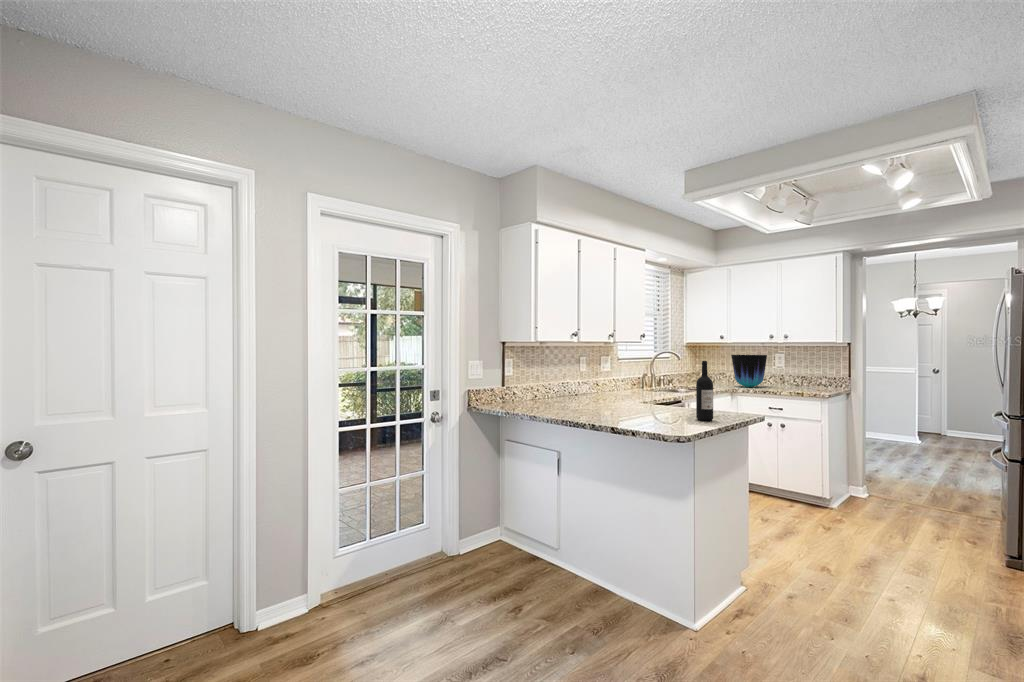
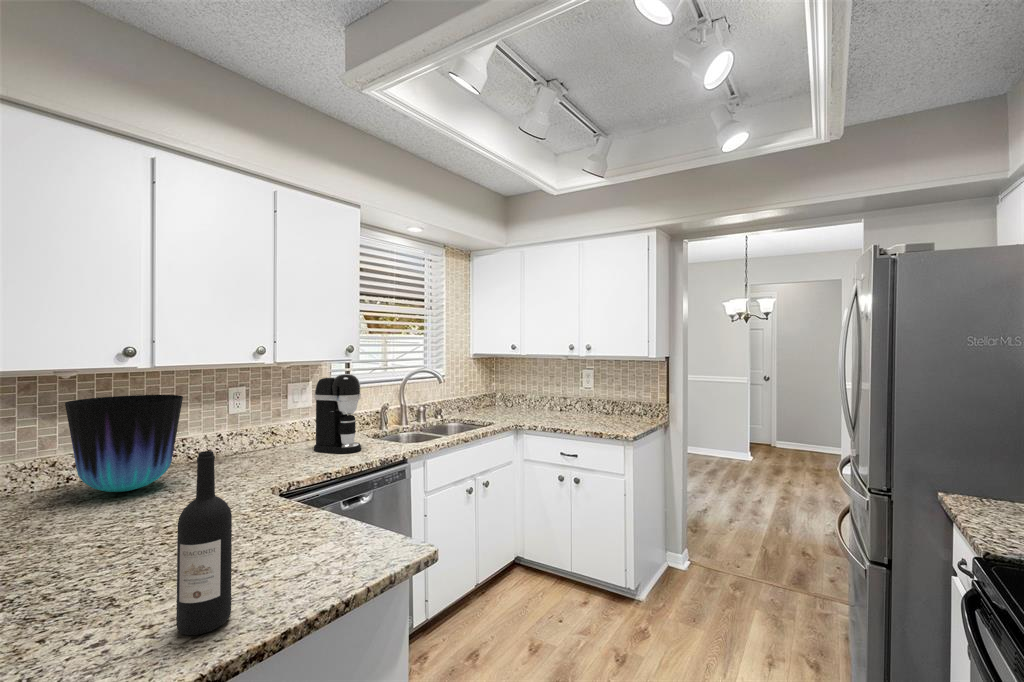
coffee maker: none [625,349,654,394] -> present [314,374,361,453]
vase: present [731,355,767,387] -> present [65,395,183,492]

